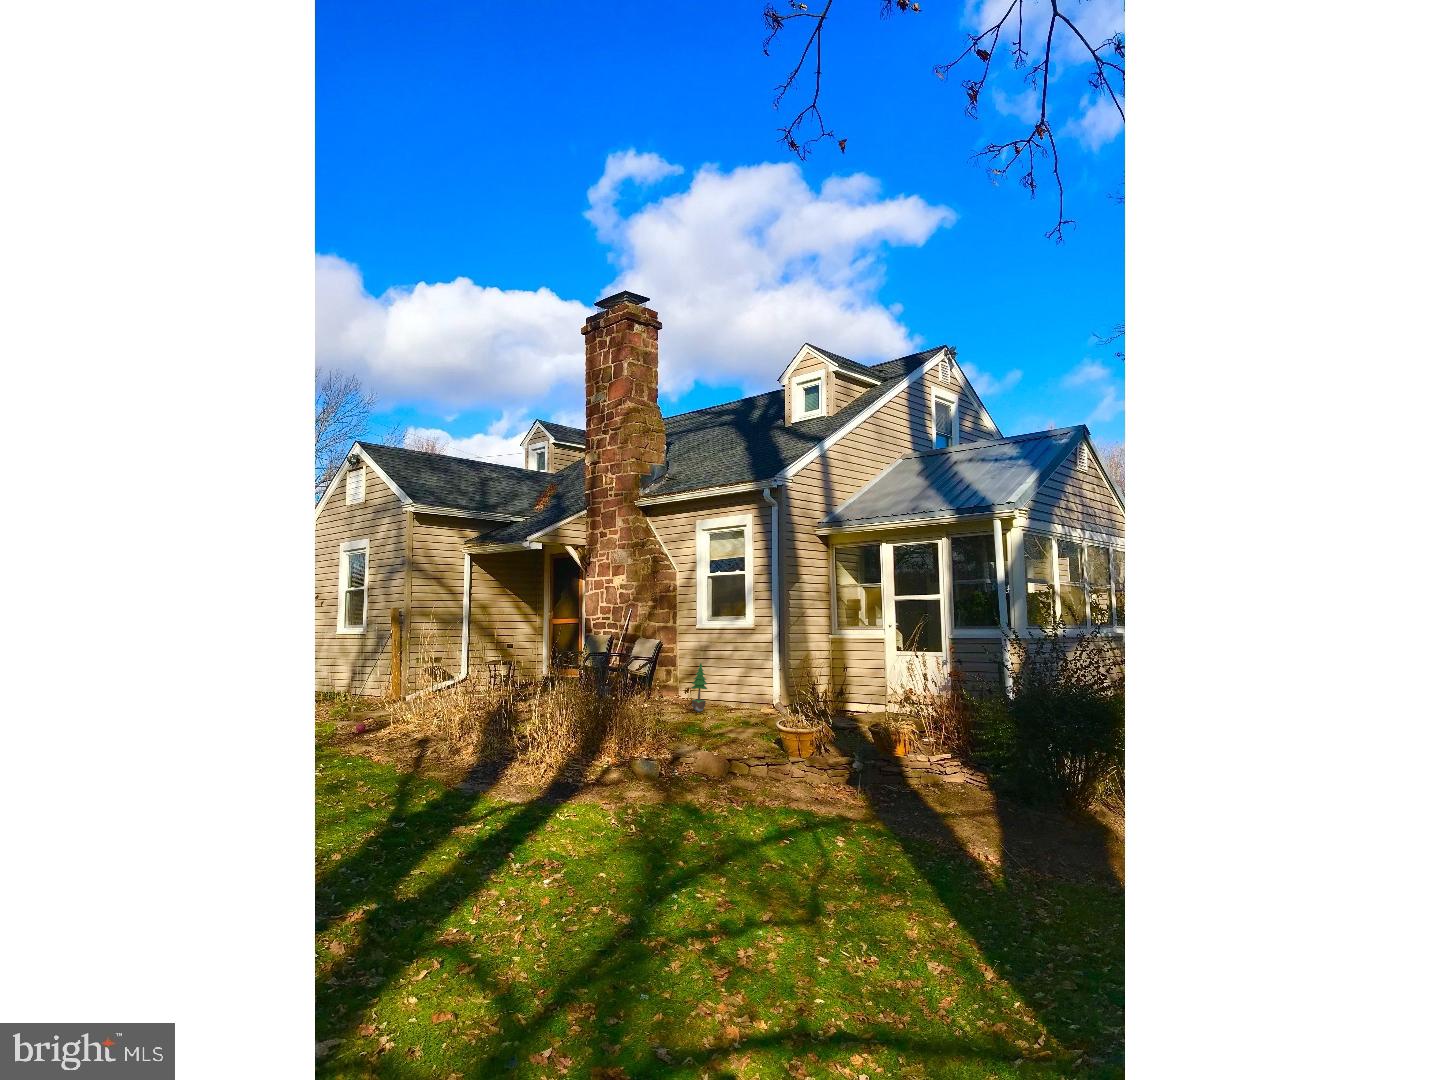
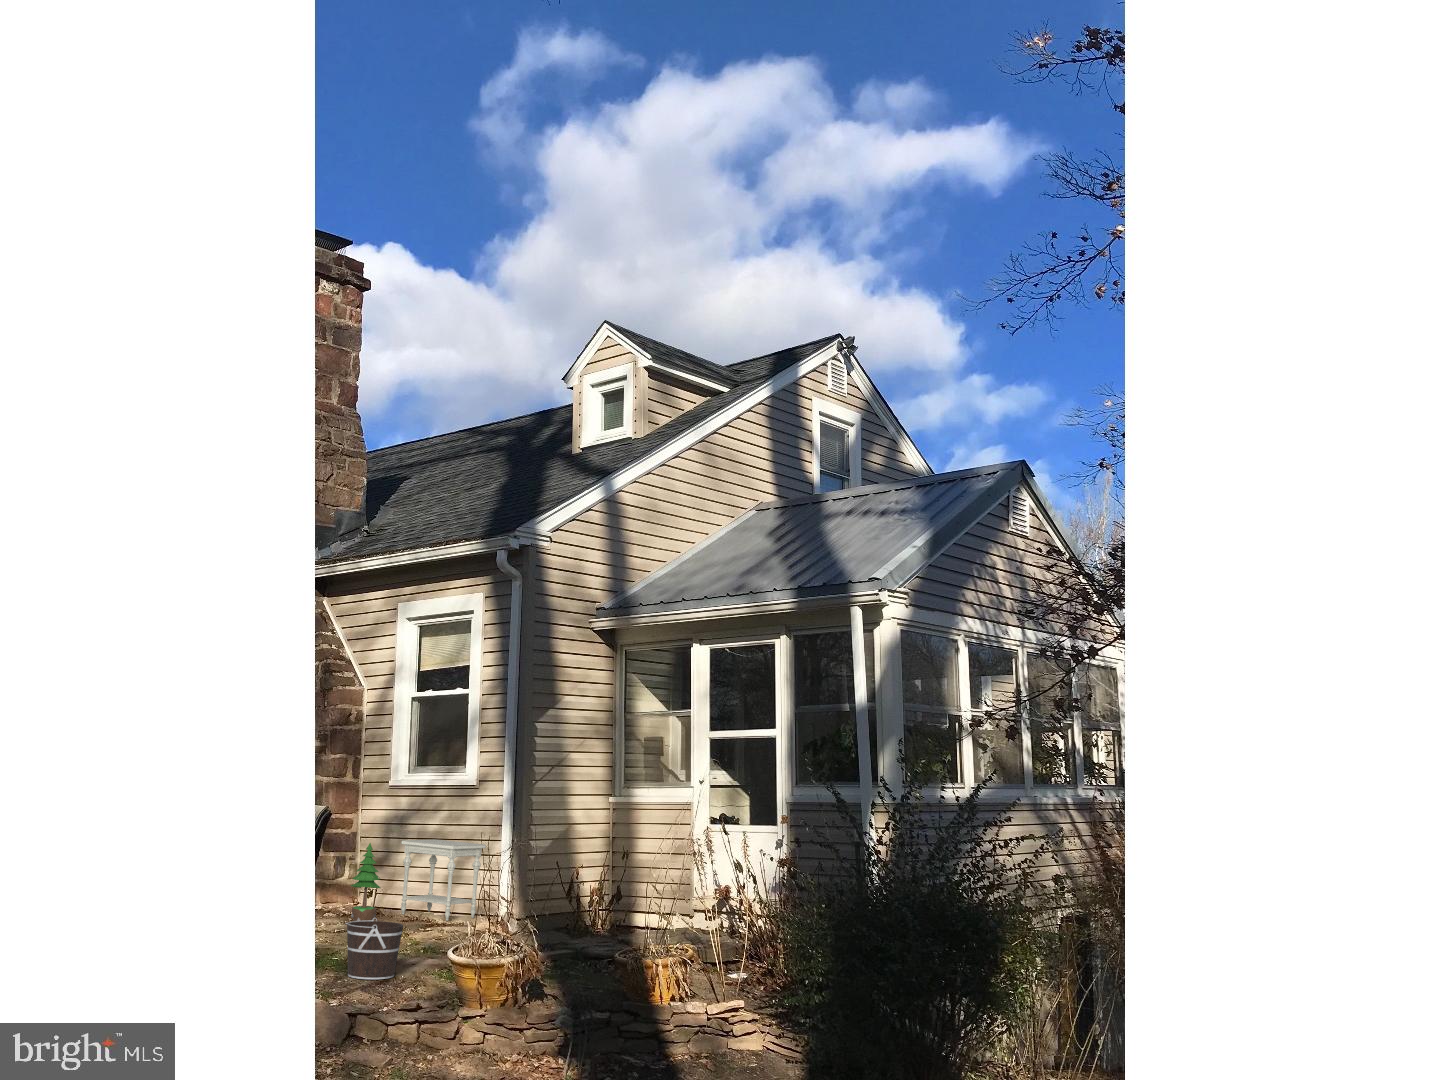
side table: none [710,661,760,708] -> present [401,839,486,921]
bucket: none [713,706,746,742] -> present [345,918,403,979]

